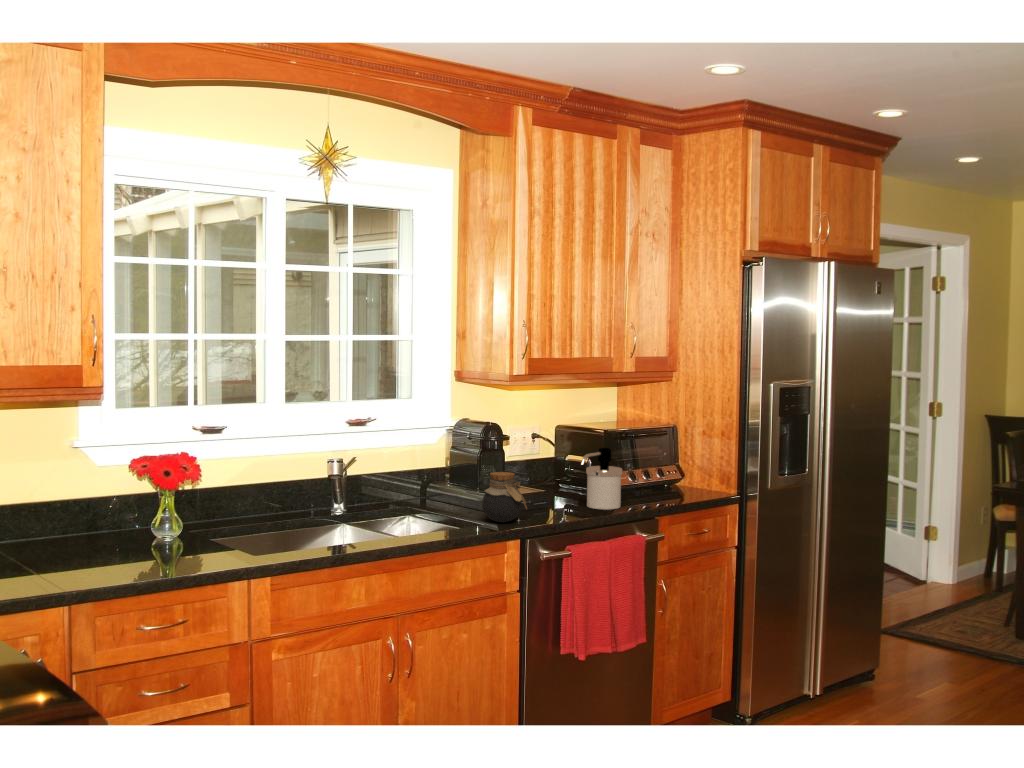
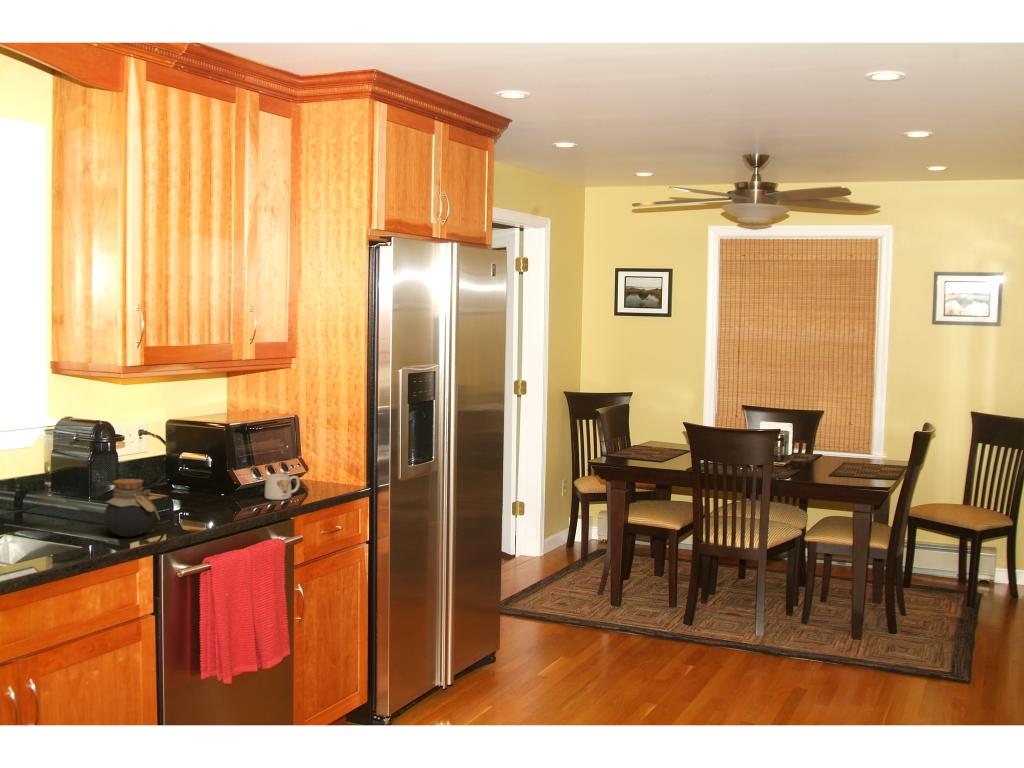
soap dispenser: present [581,448,622,510] -> none [212,445,256,513]
mug: none [635,477,668,501] -> present [265,474,300,500]

